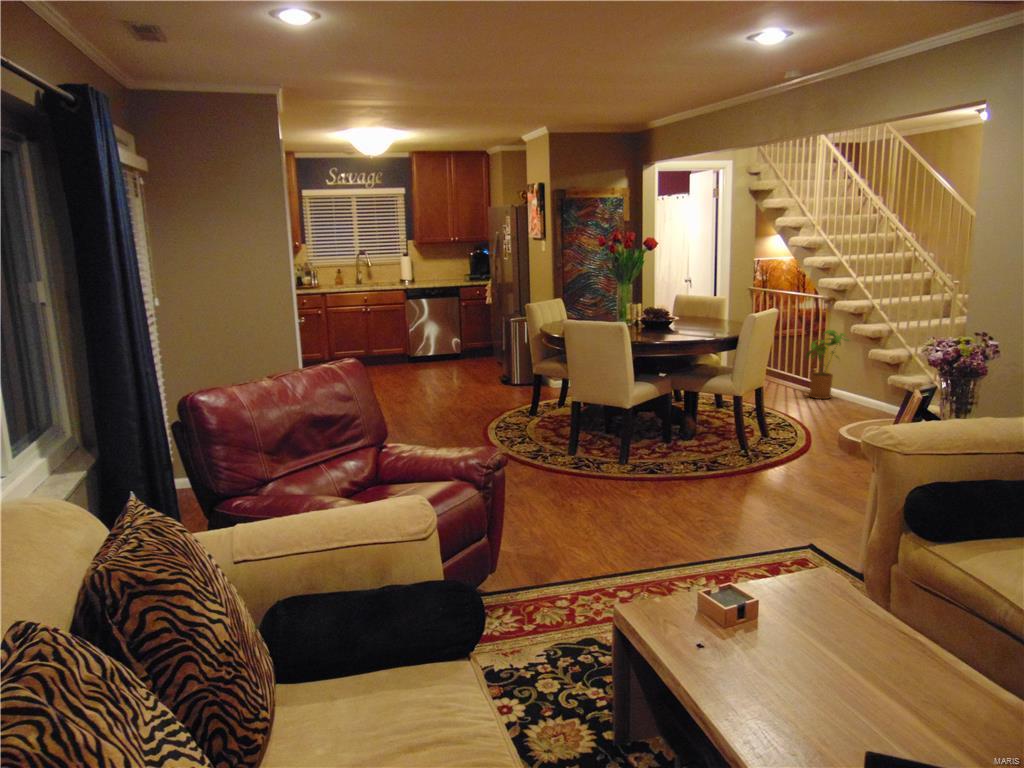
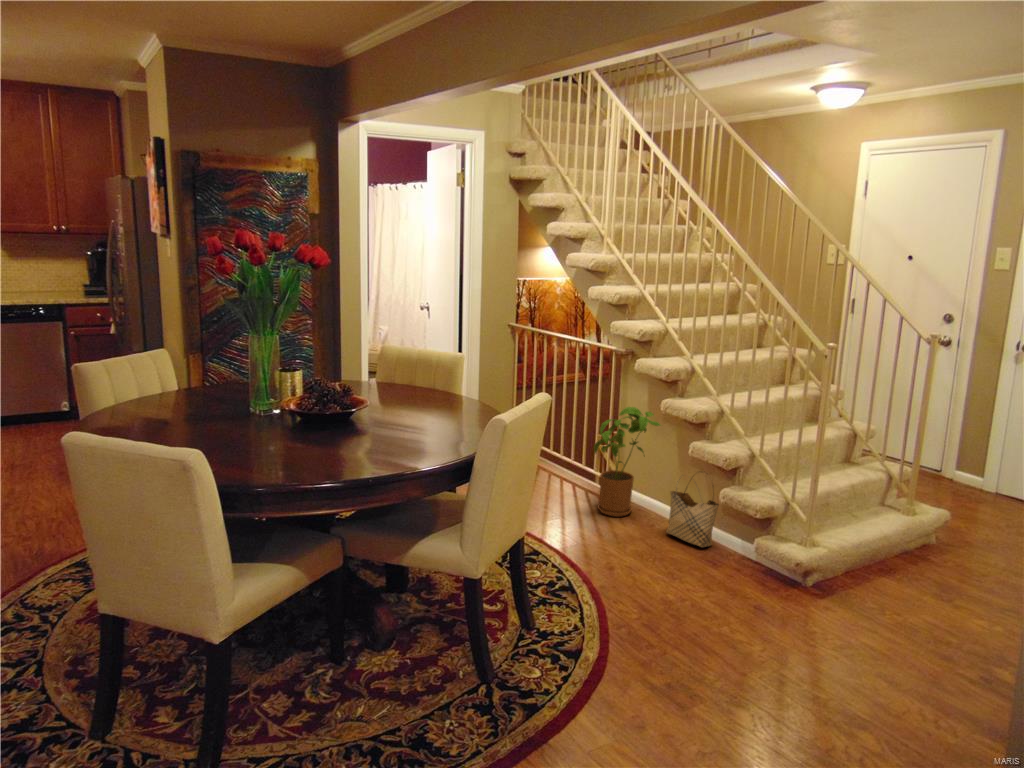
woven basket: none [852,366,886,410] -> present [666,471,719,547]

